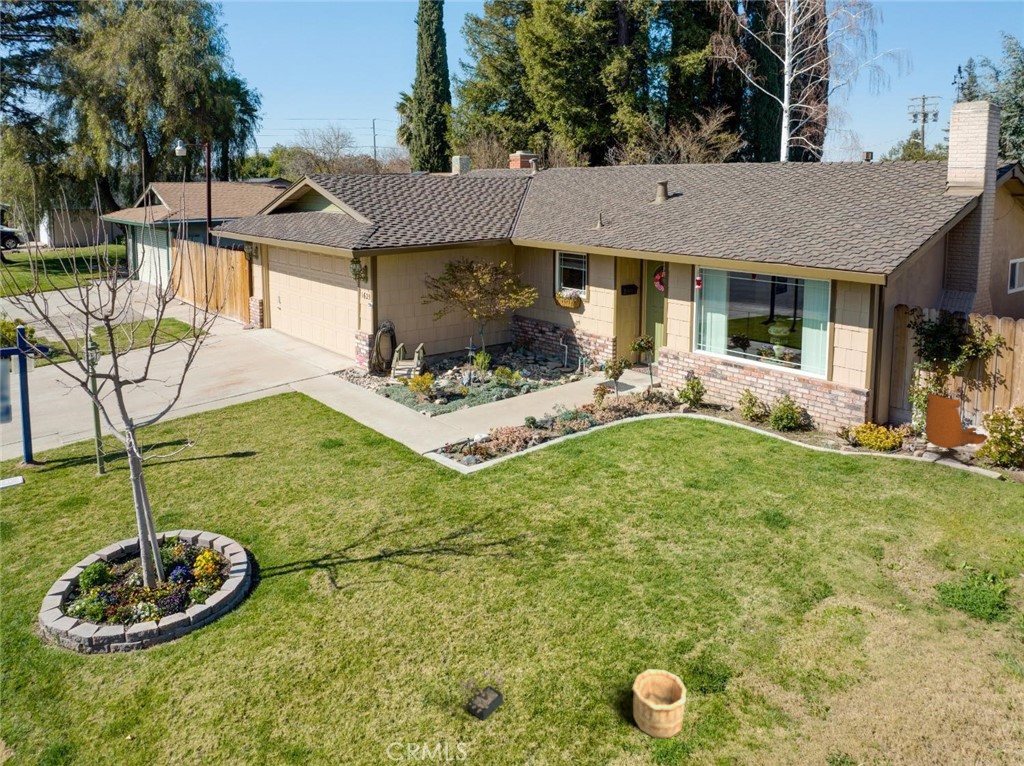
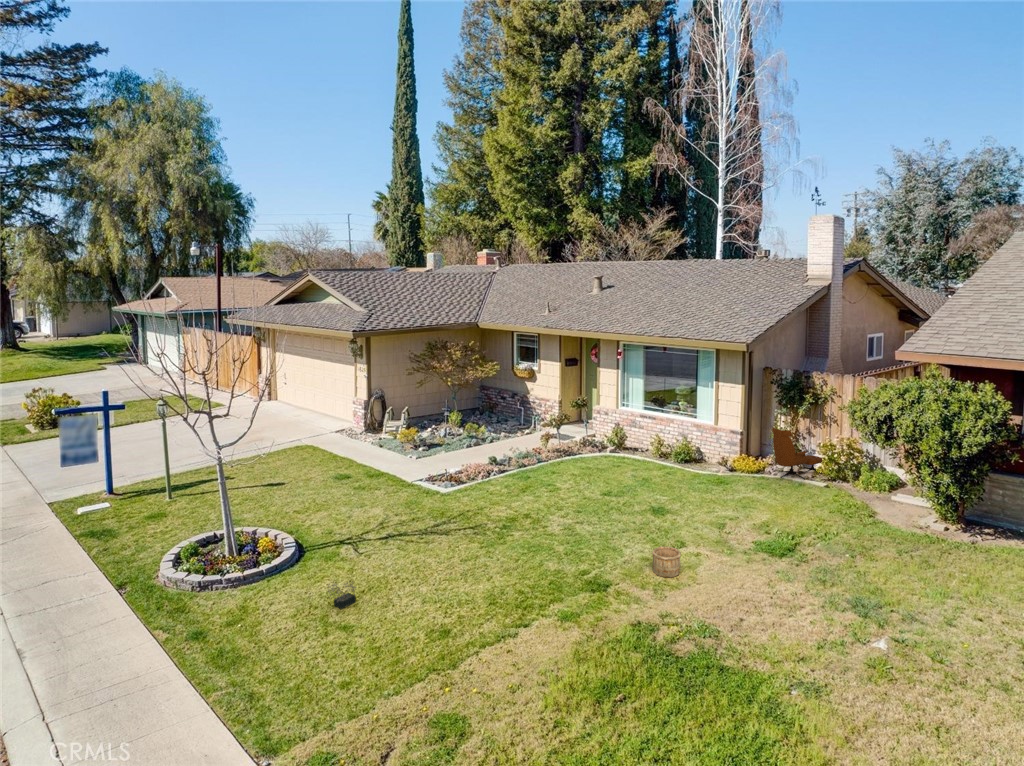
decorative plant: present [460,669,503,720] -> present [328,583,356,609]
wooden bucket: present [632,669,687,738] -> present [652,546,681,578]

